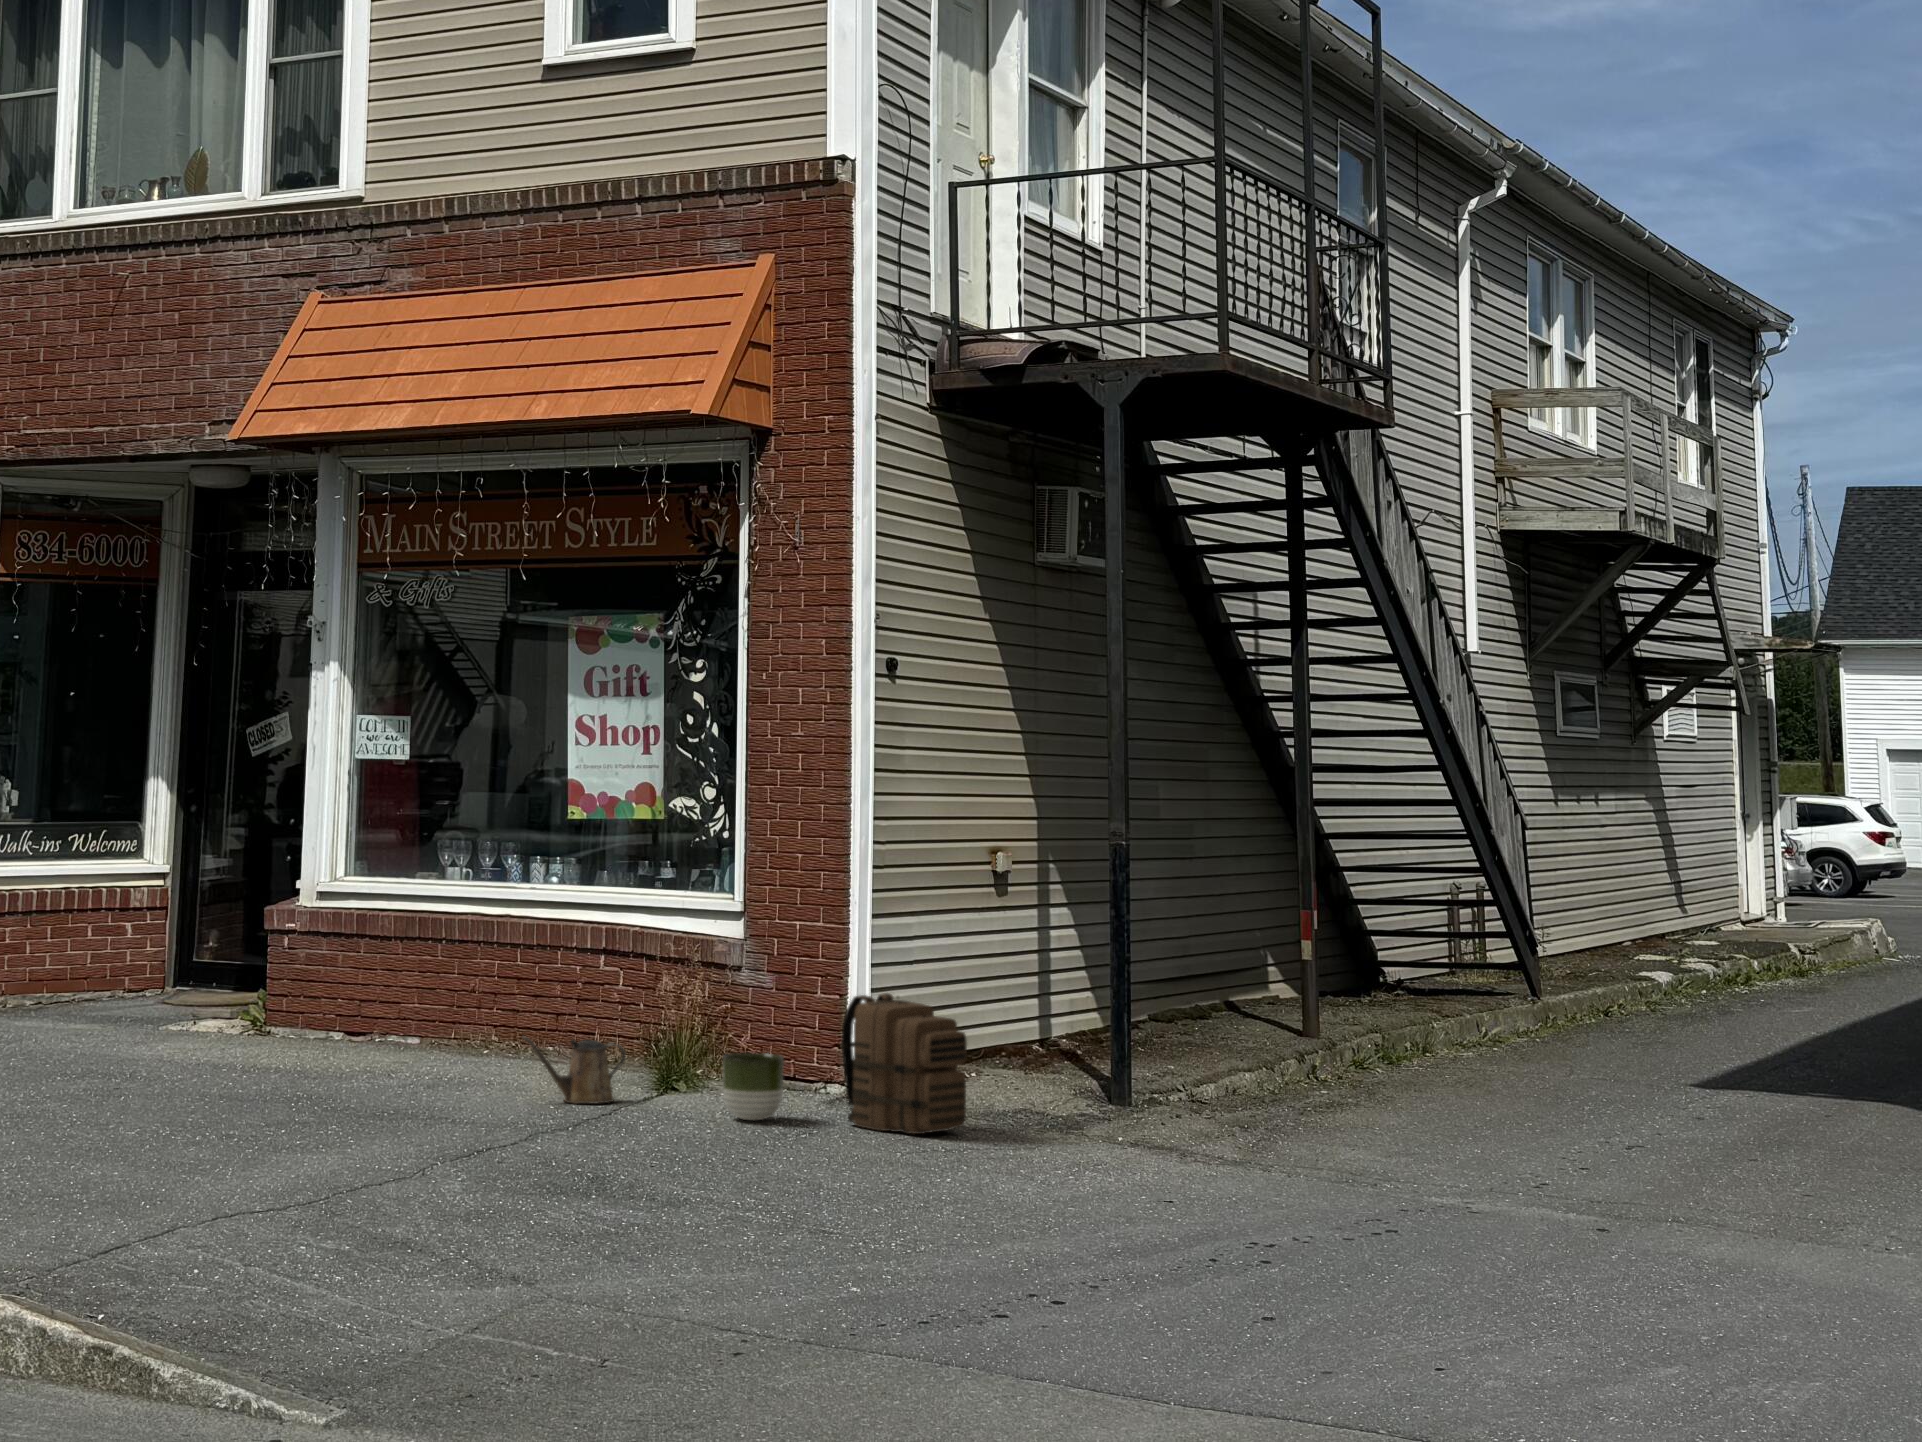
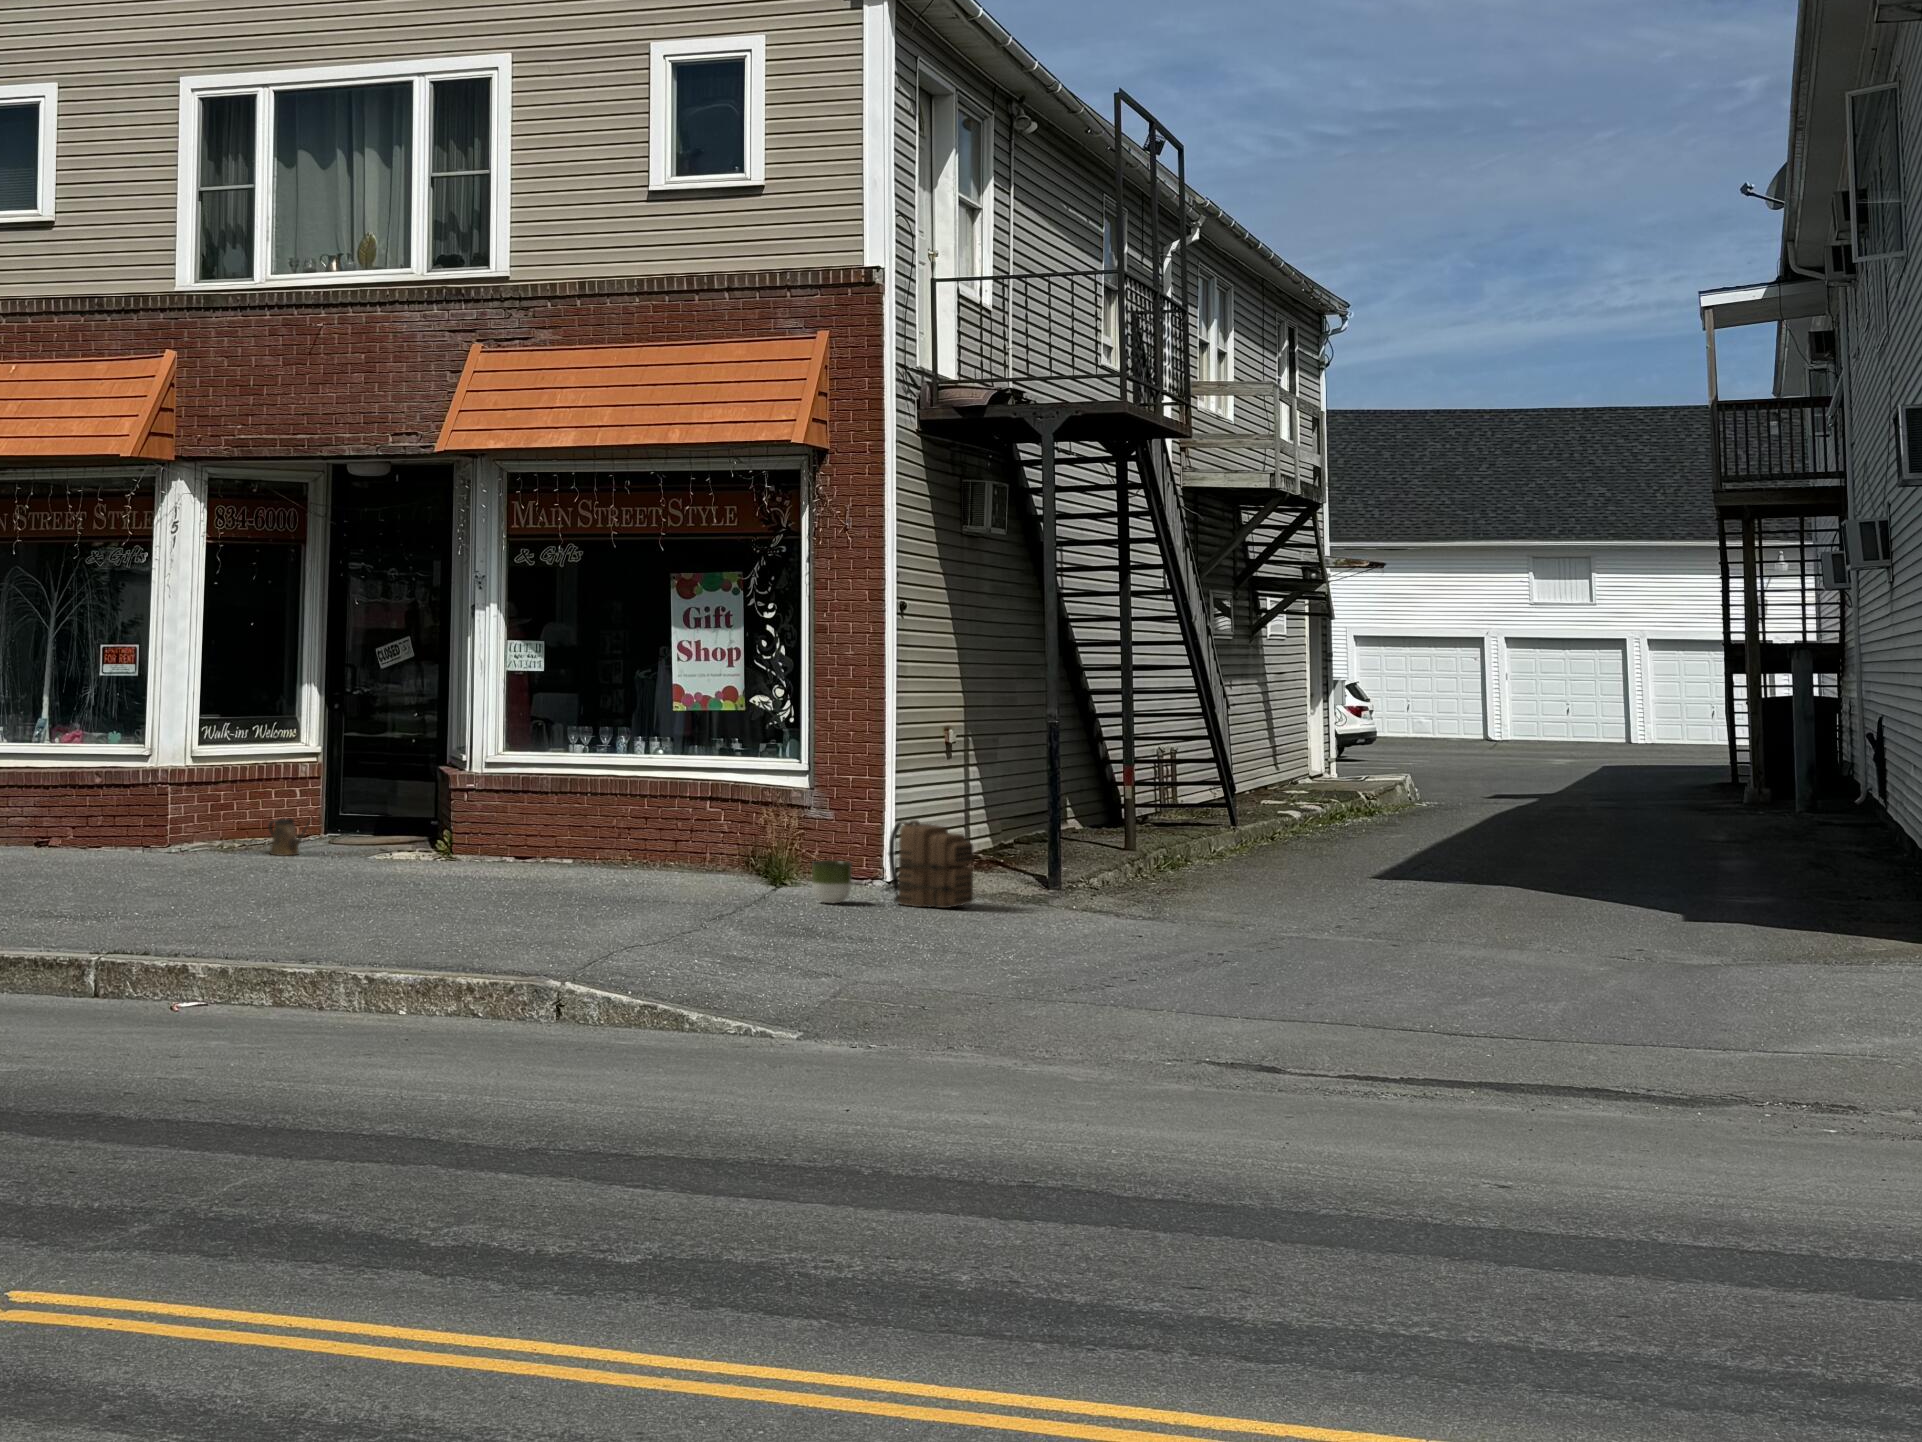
watering can: present [522,1036,626,1104] -> present [268,818,312,856]

